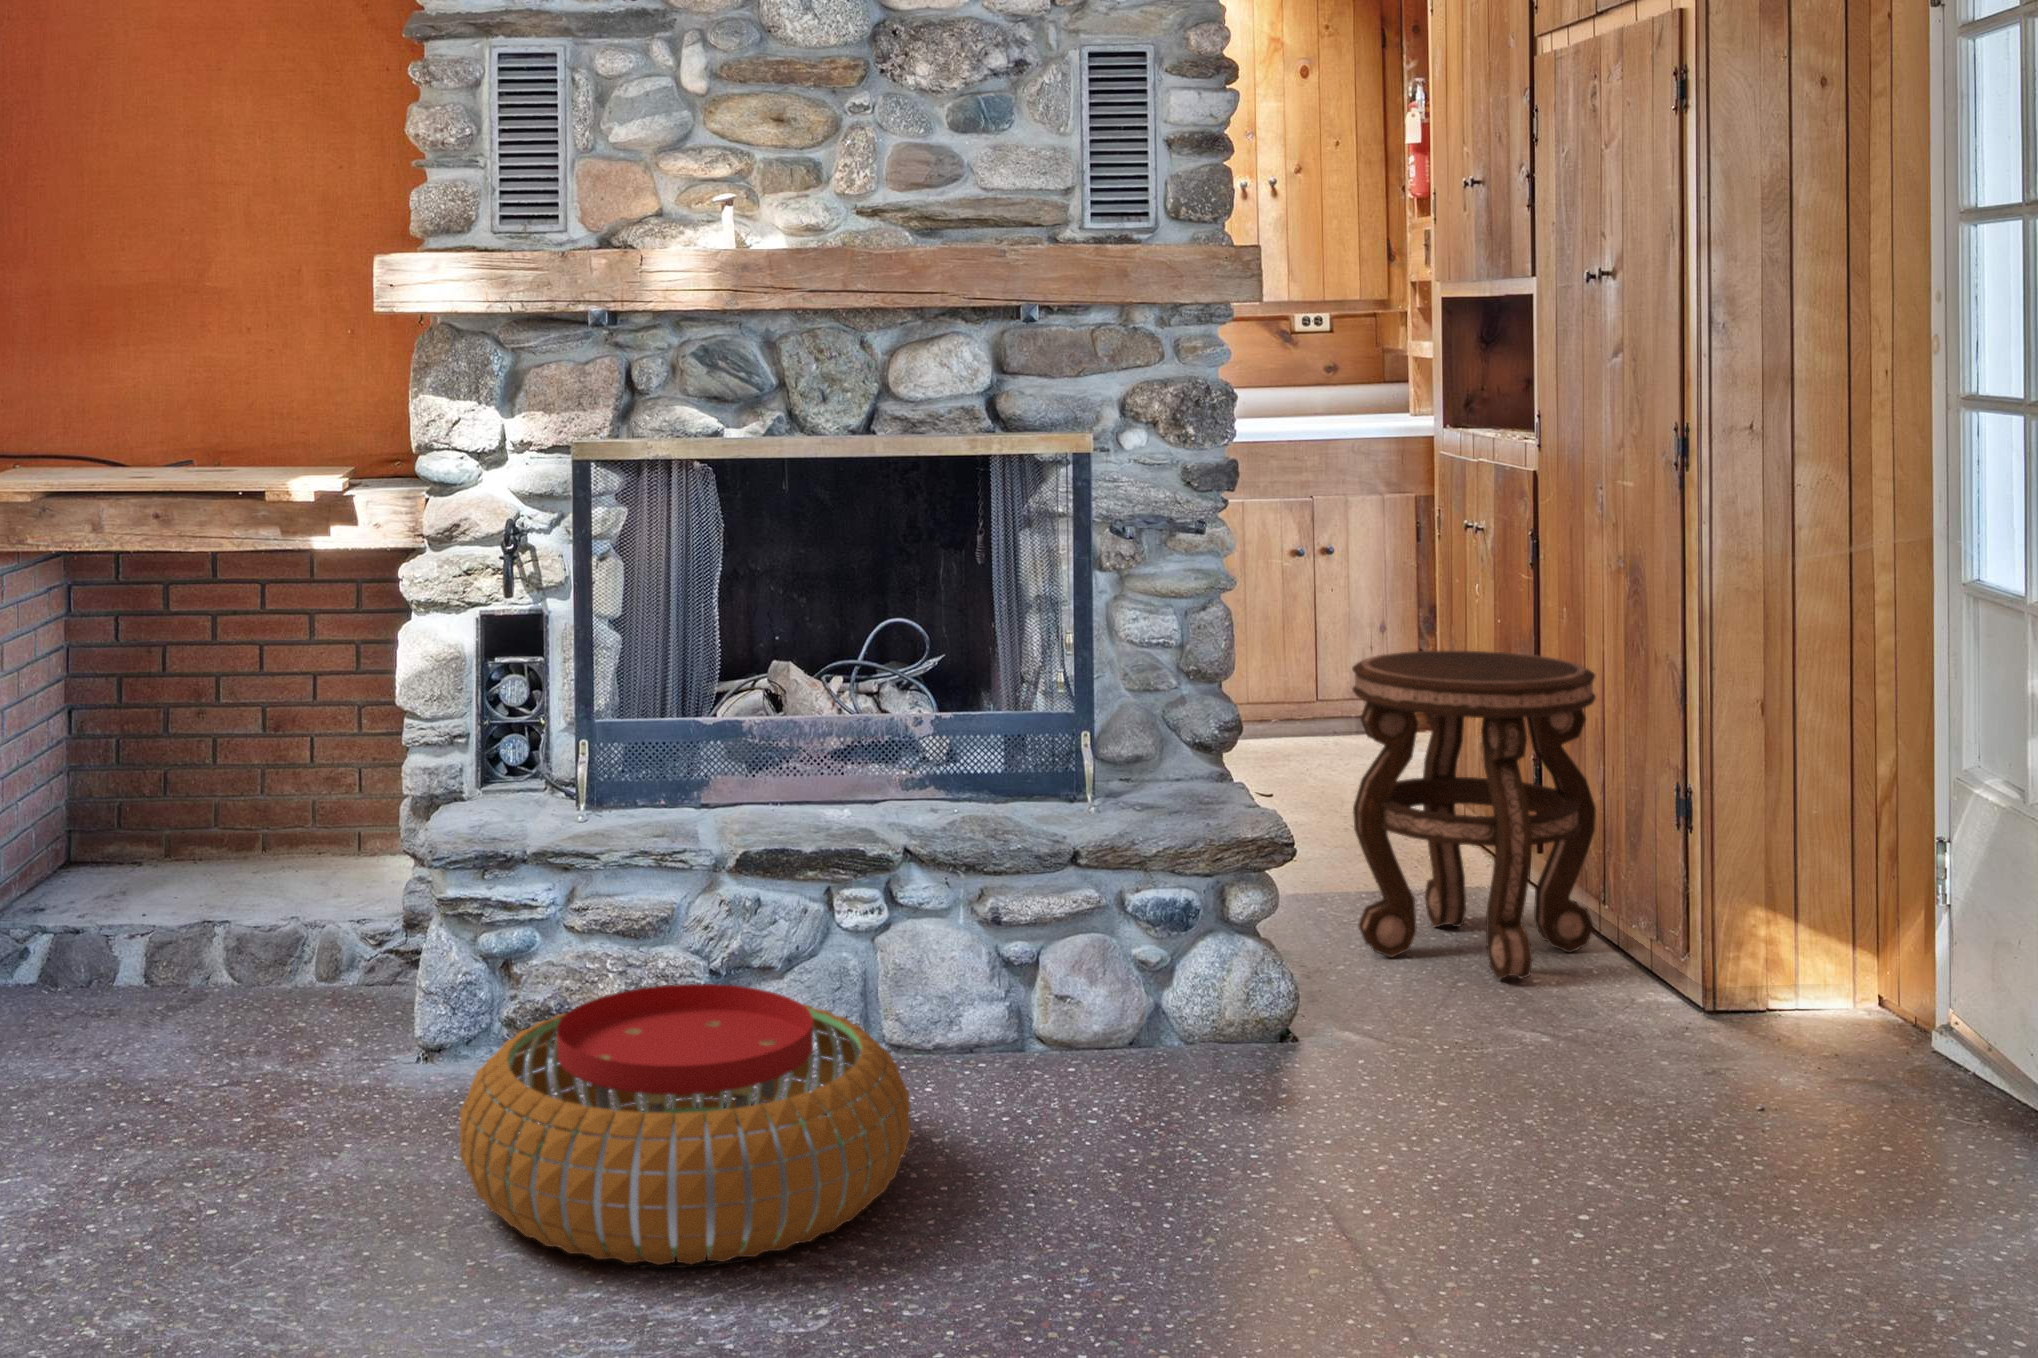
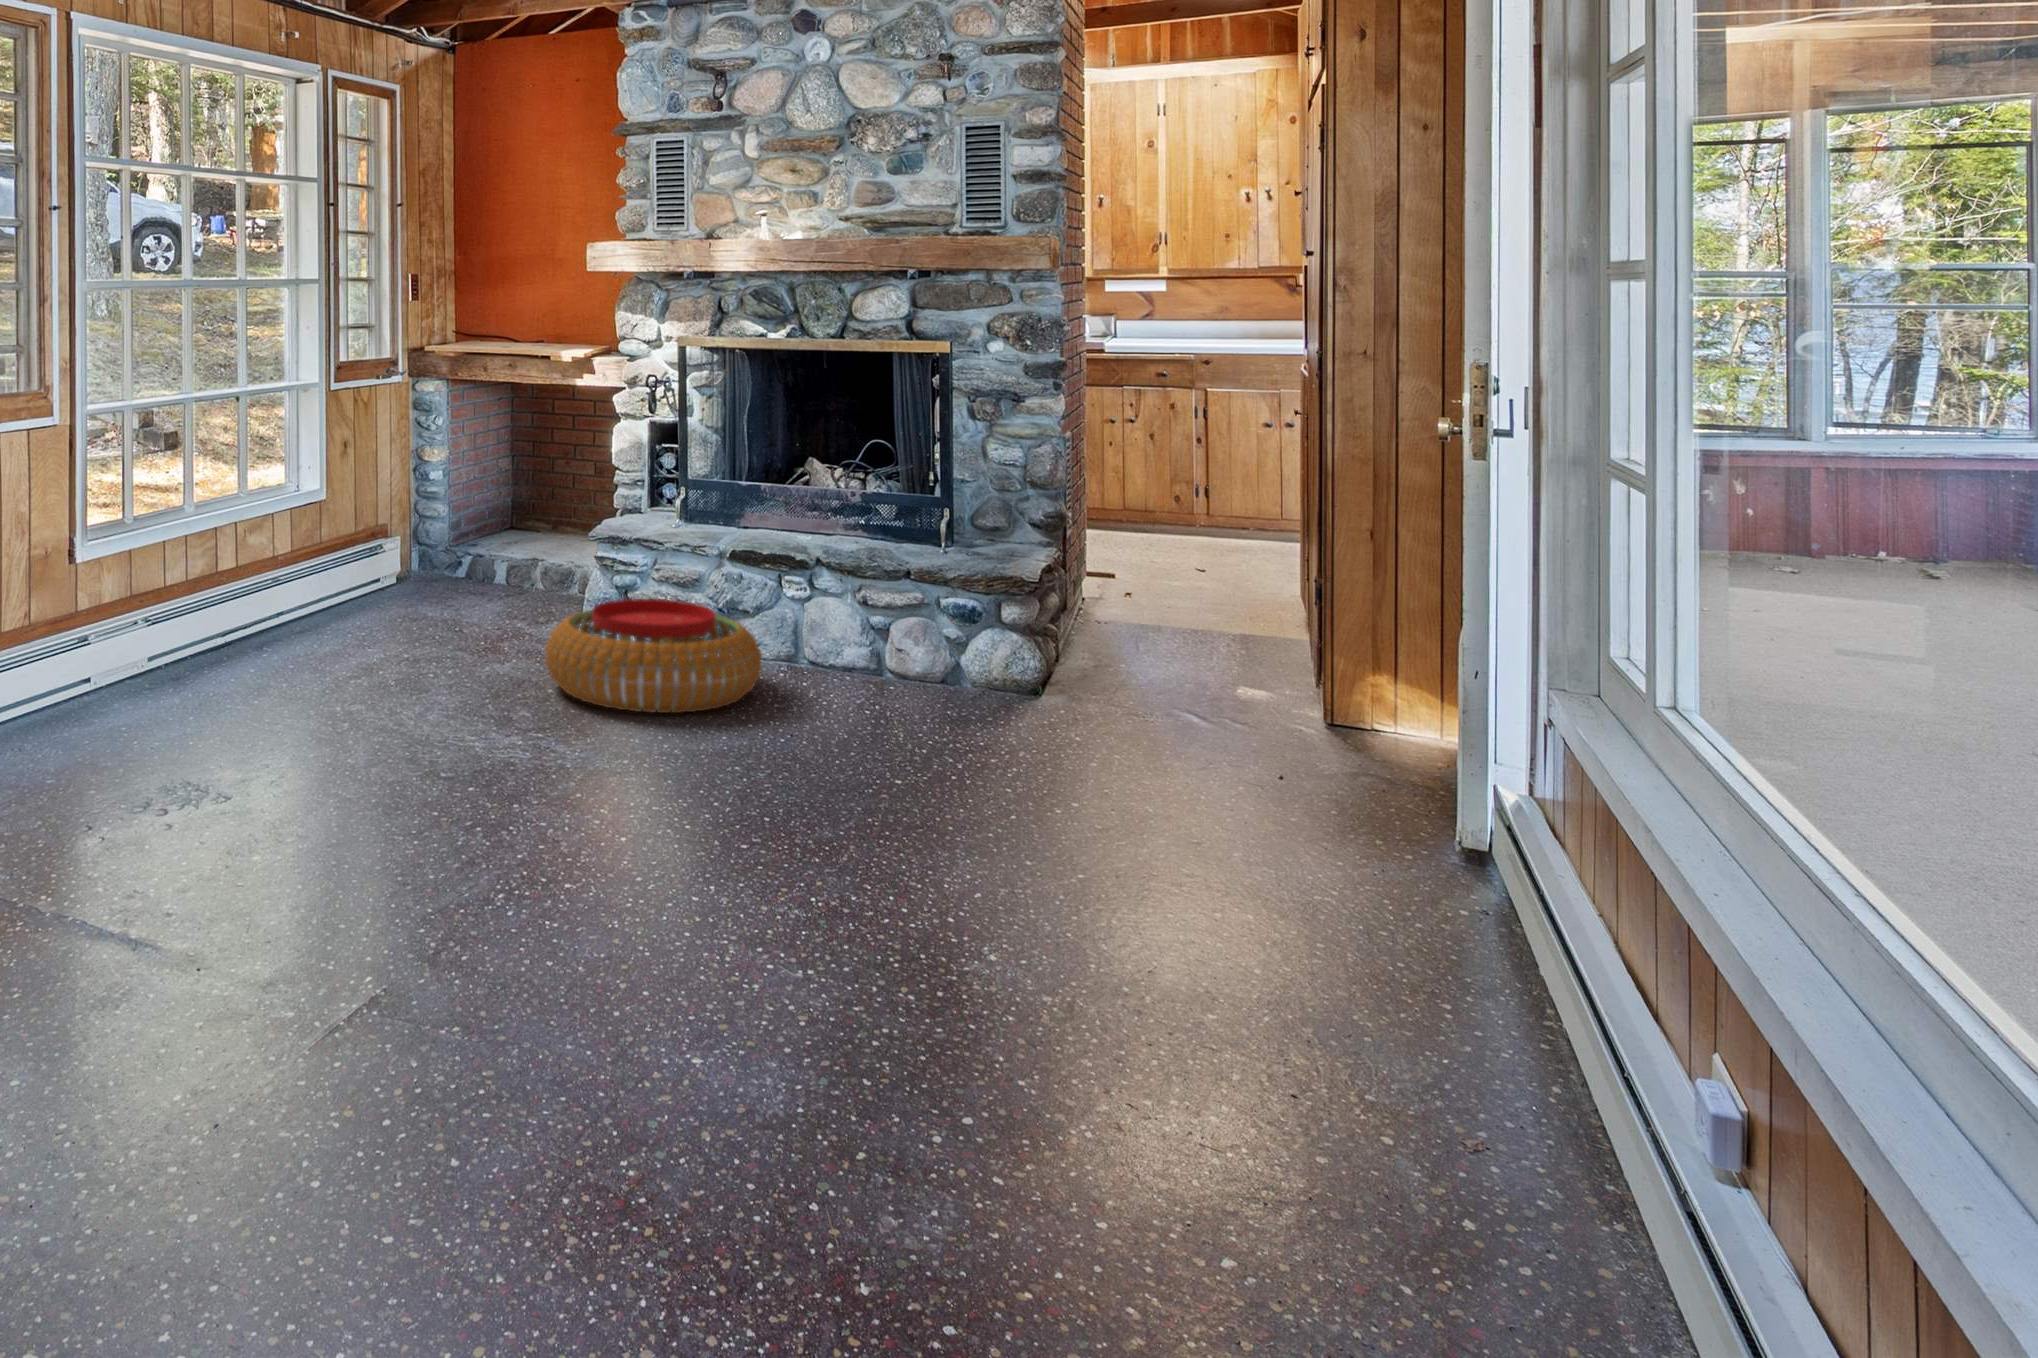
side table: present [1352,650,1596,979] -> none [1139,493,1304,692]

